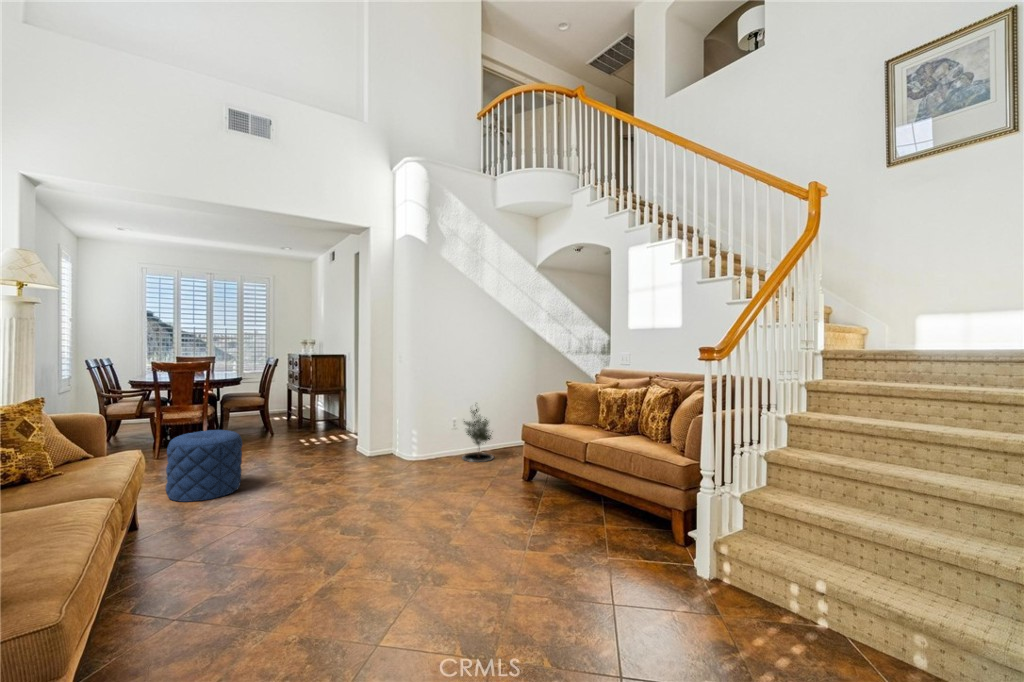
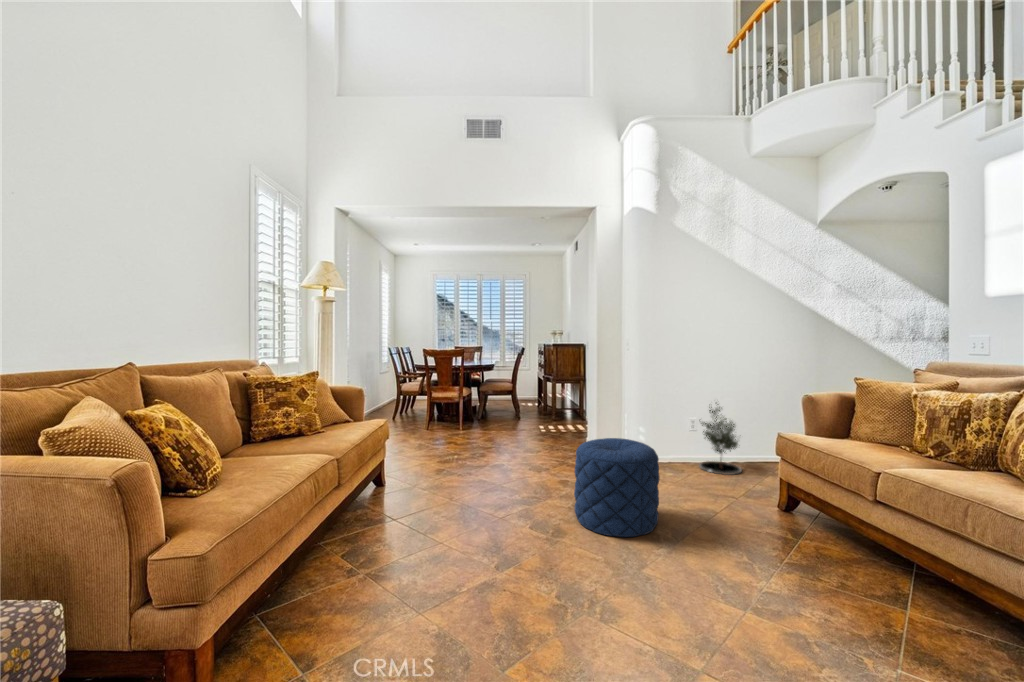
pouf: present [166,430,242,502] -> present [574,438,660,537]

